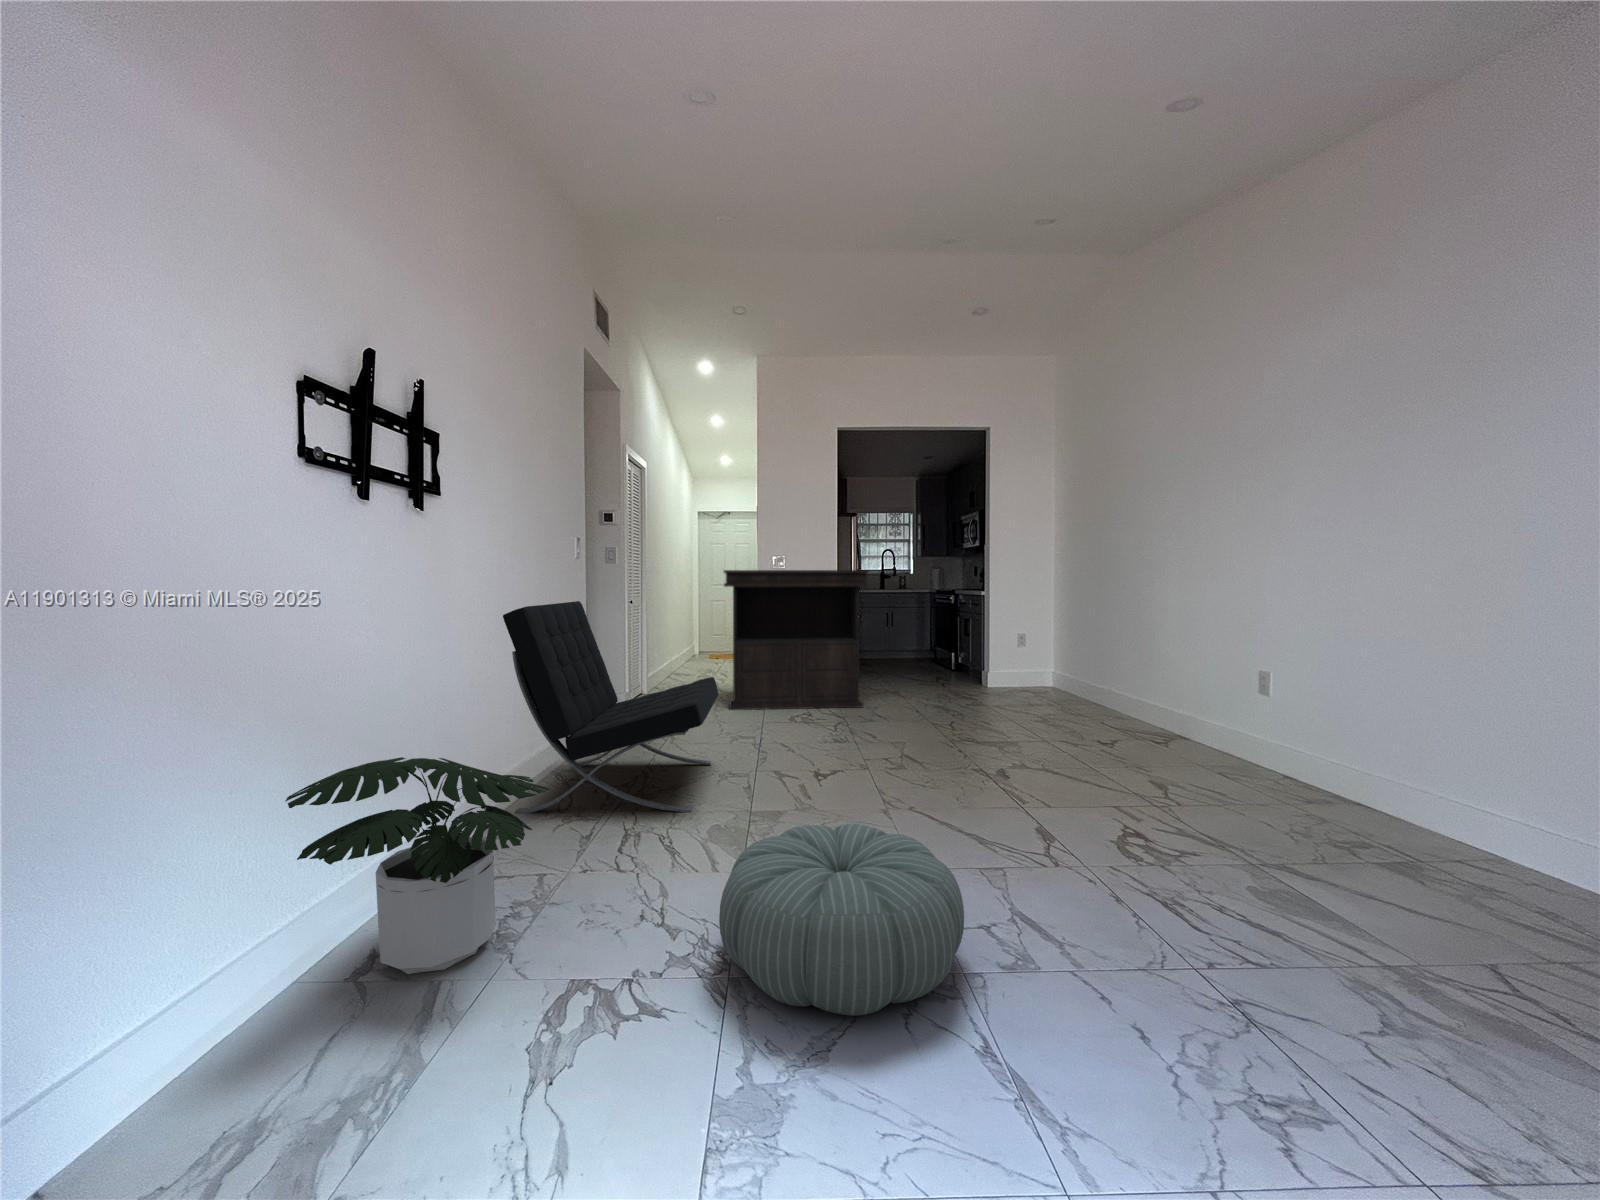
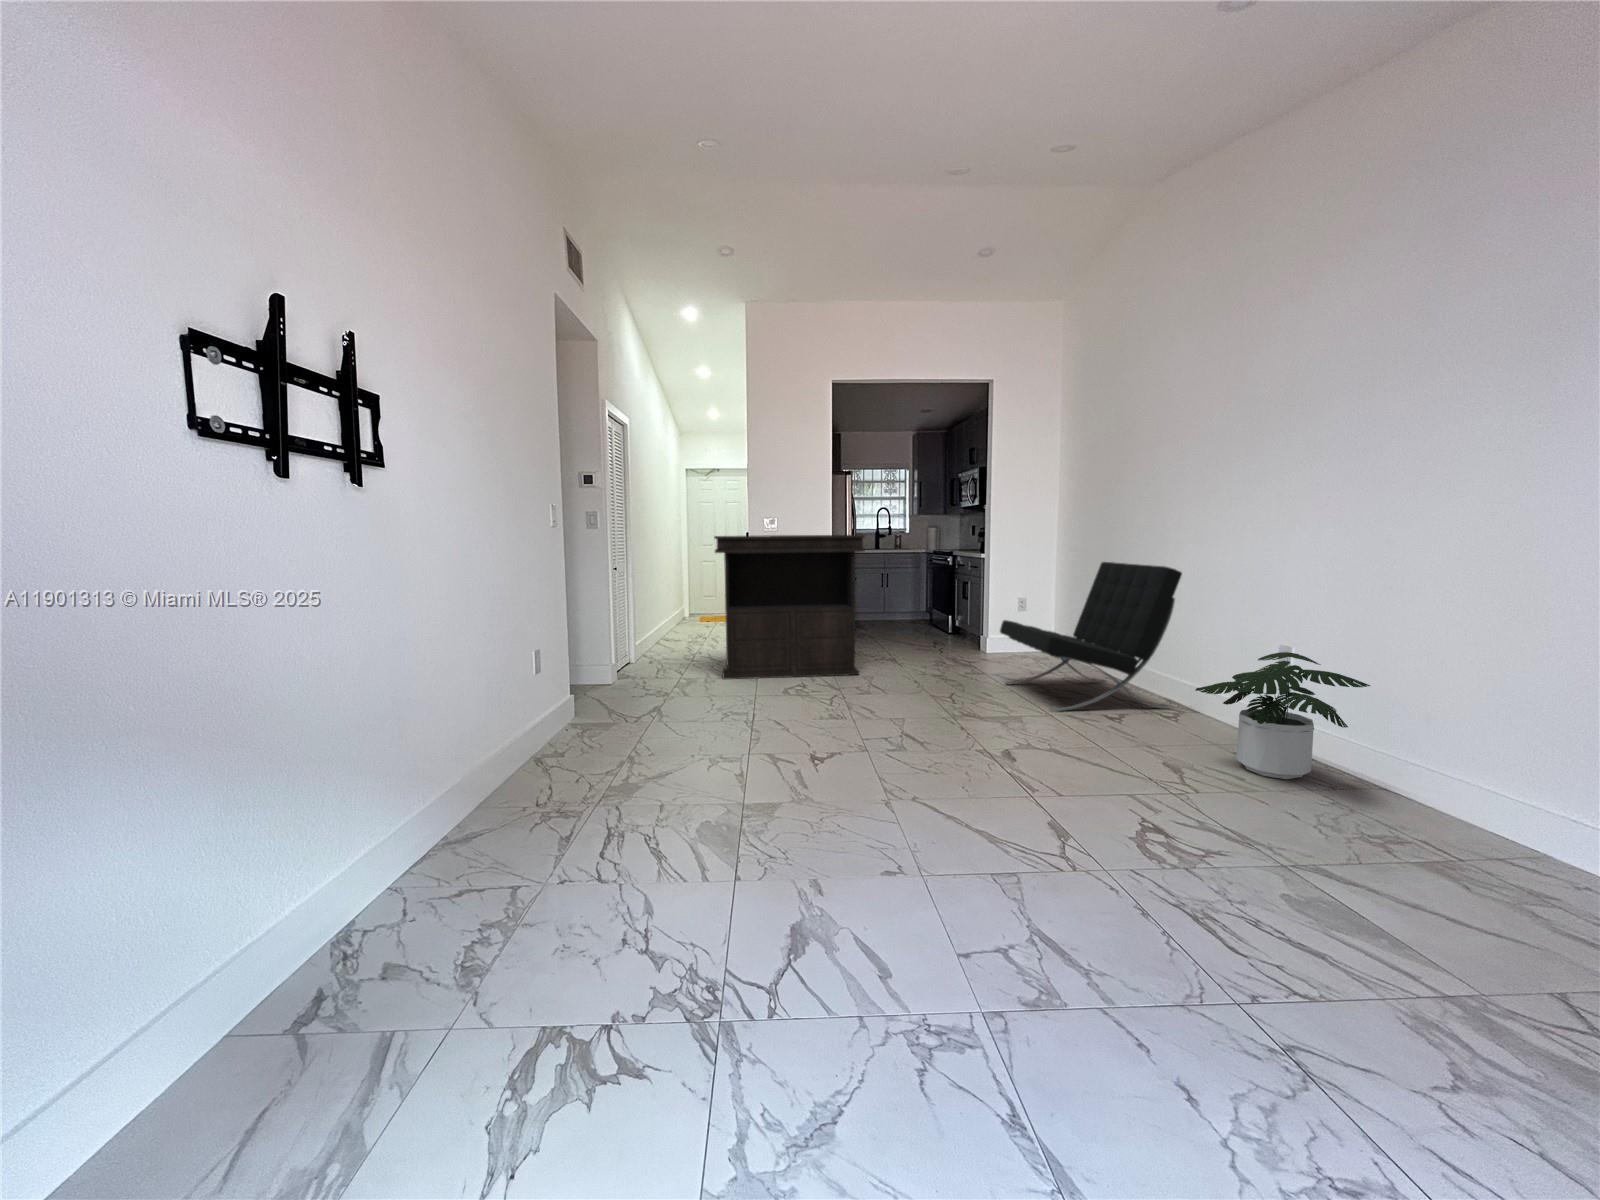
lounge chair: present [503,601,719,814] -> present [1000,562,1182,712]
potted plant: present [286,757,551,974] -> present [1196,652,1370,779]
pouf: present [719,824,964,1016] -> none [708,836,983,1079]

